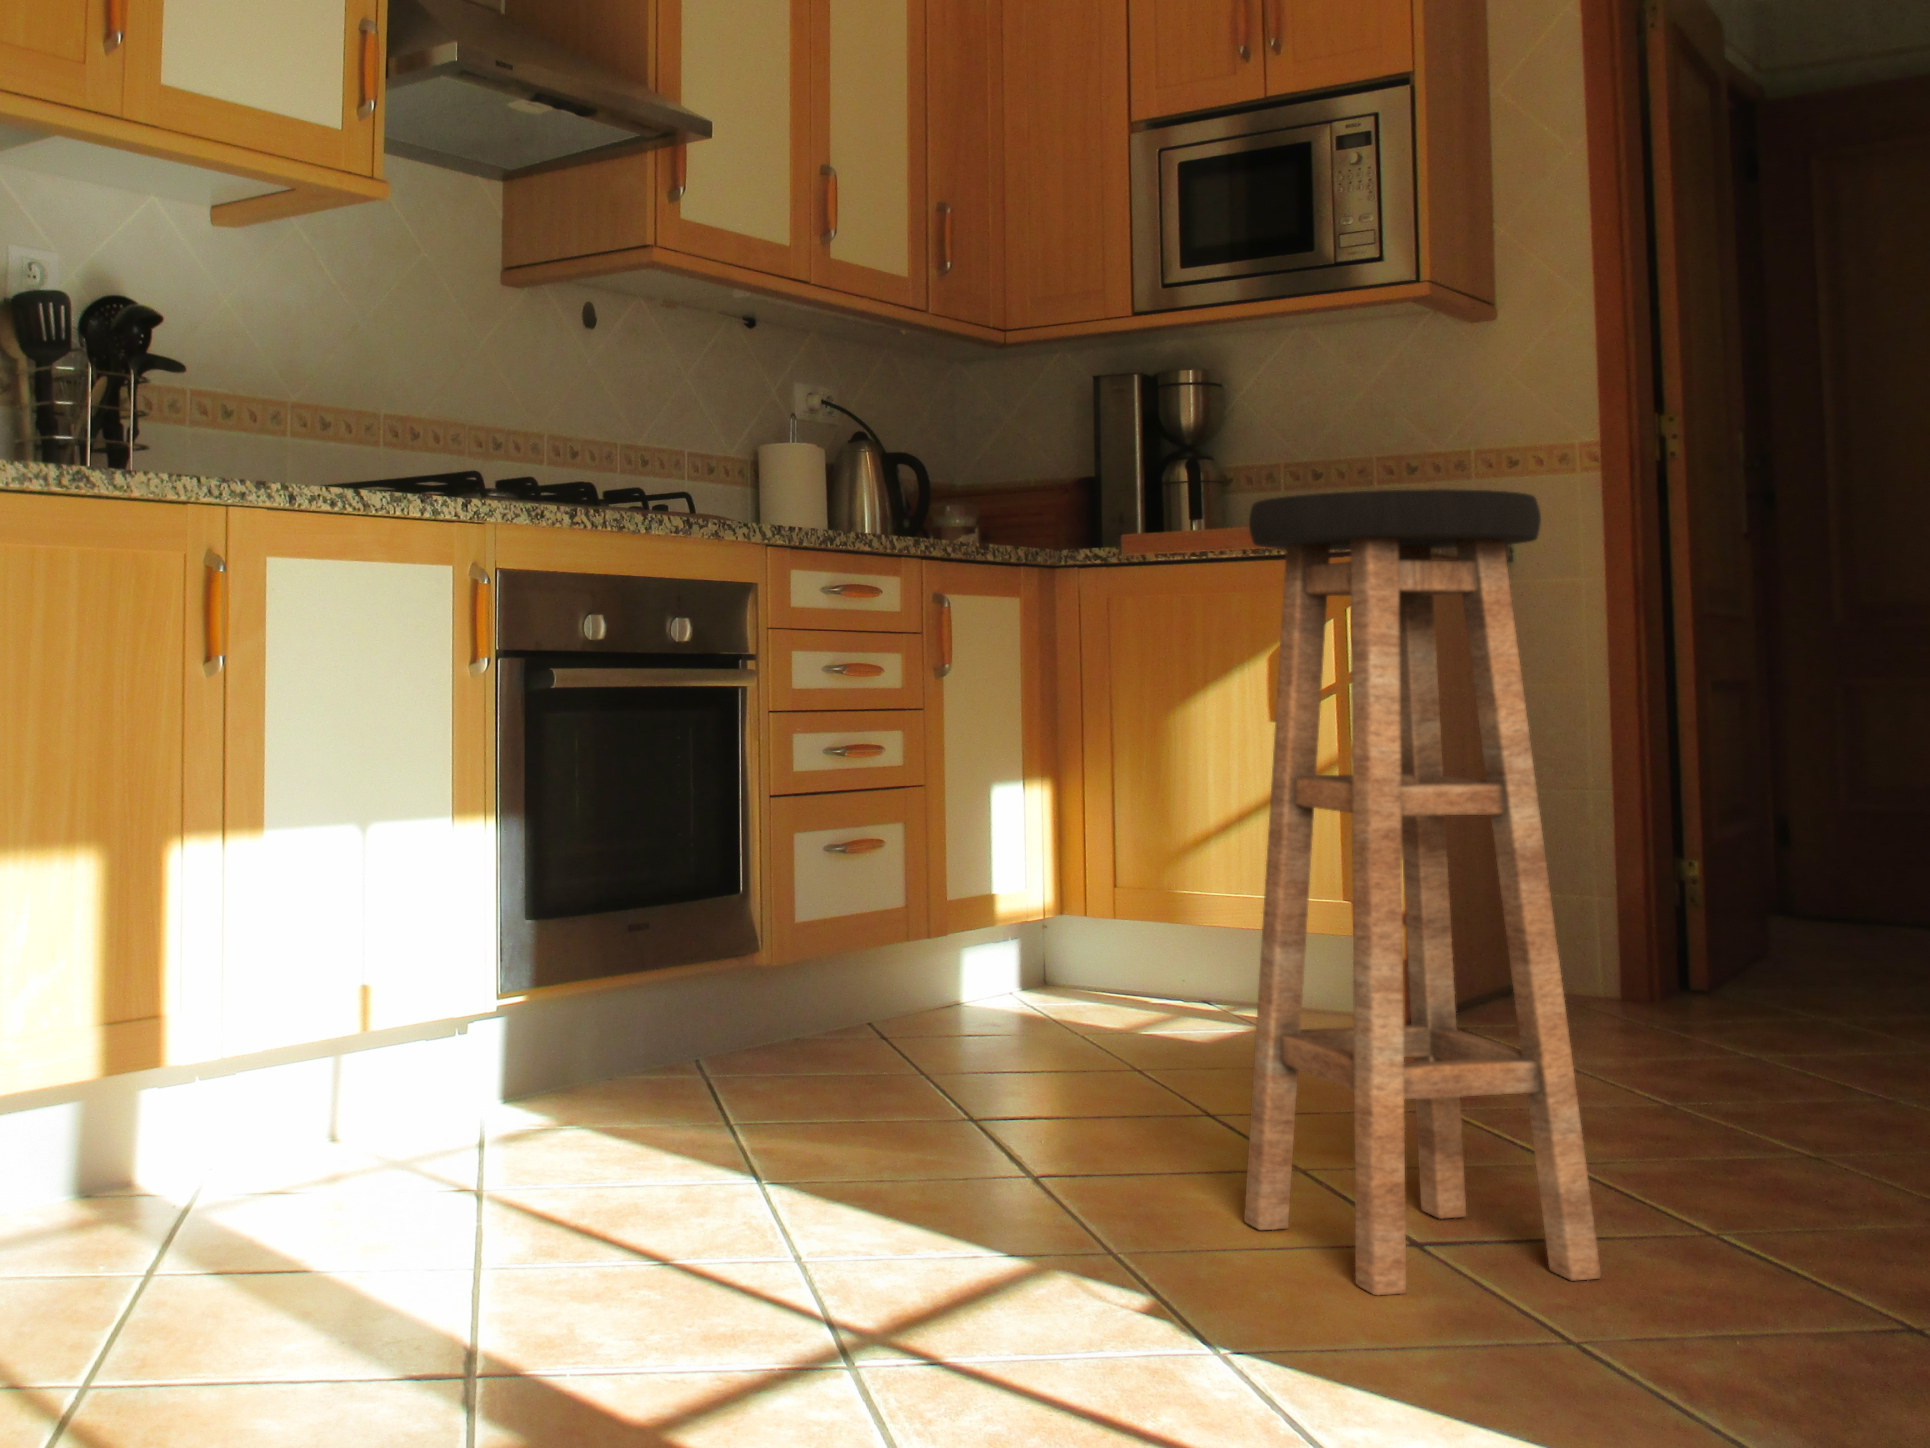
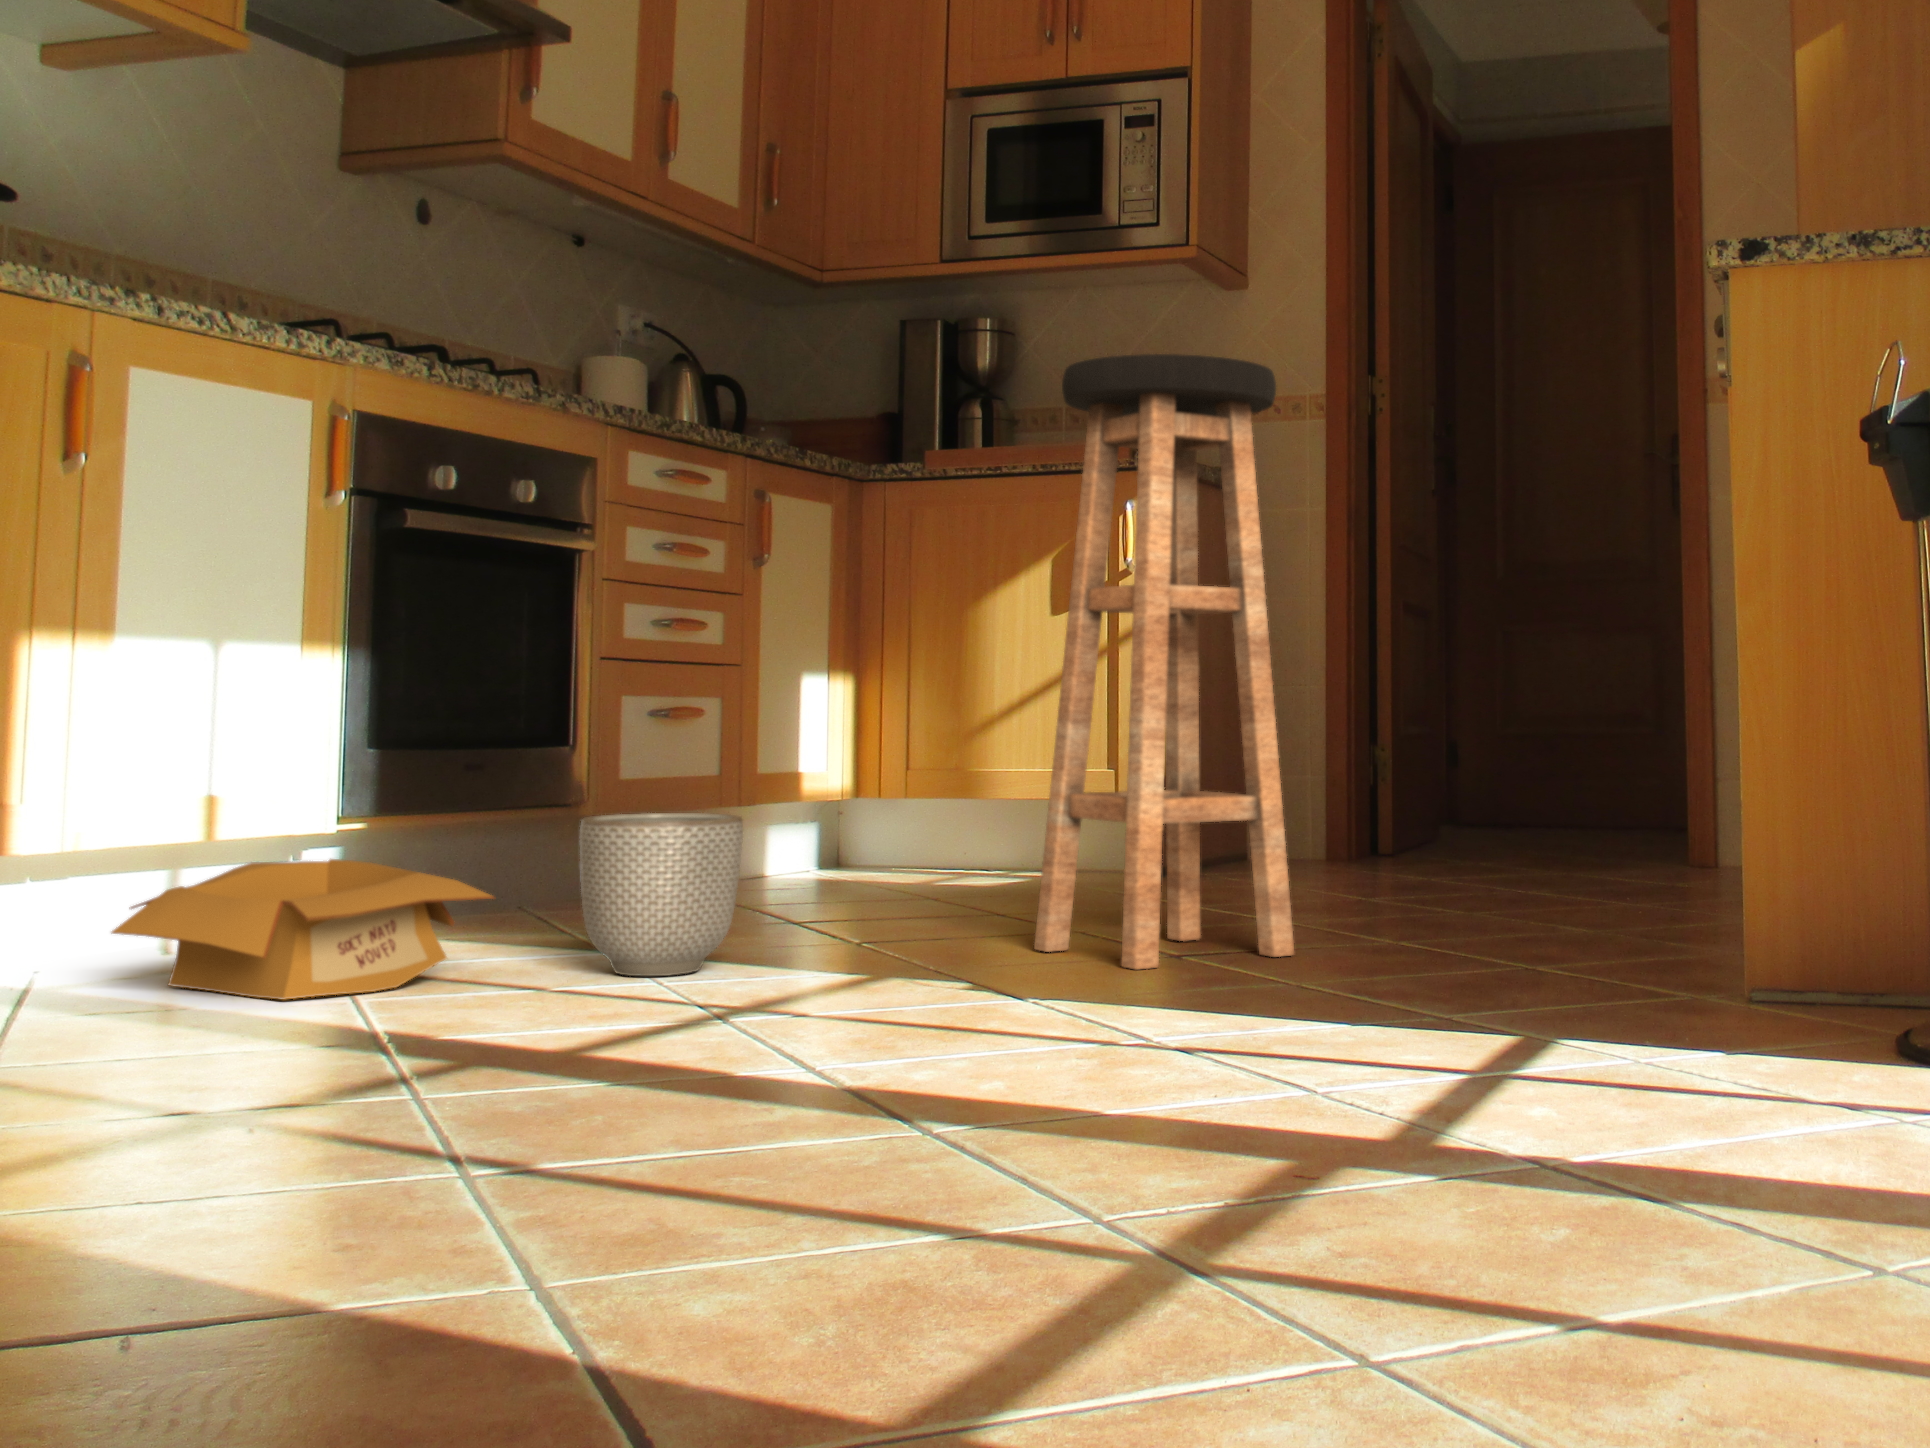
planter: none [705,1036,883,1243] -> present [580,813,743,976]
cardboard box: none [250,1067,617,1256] -> present [112,859,494,1000]

